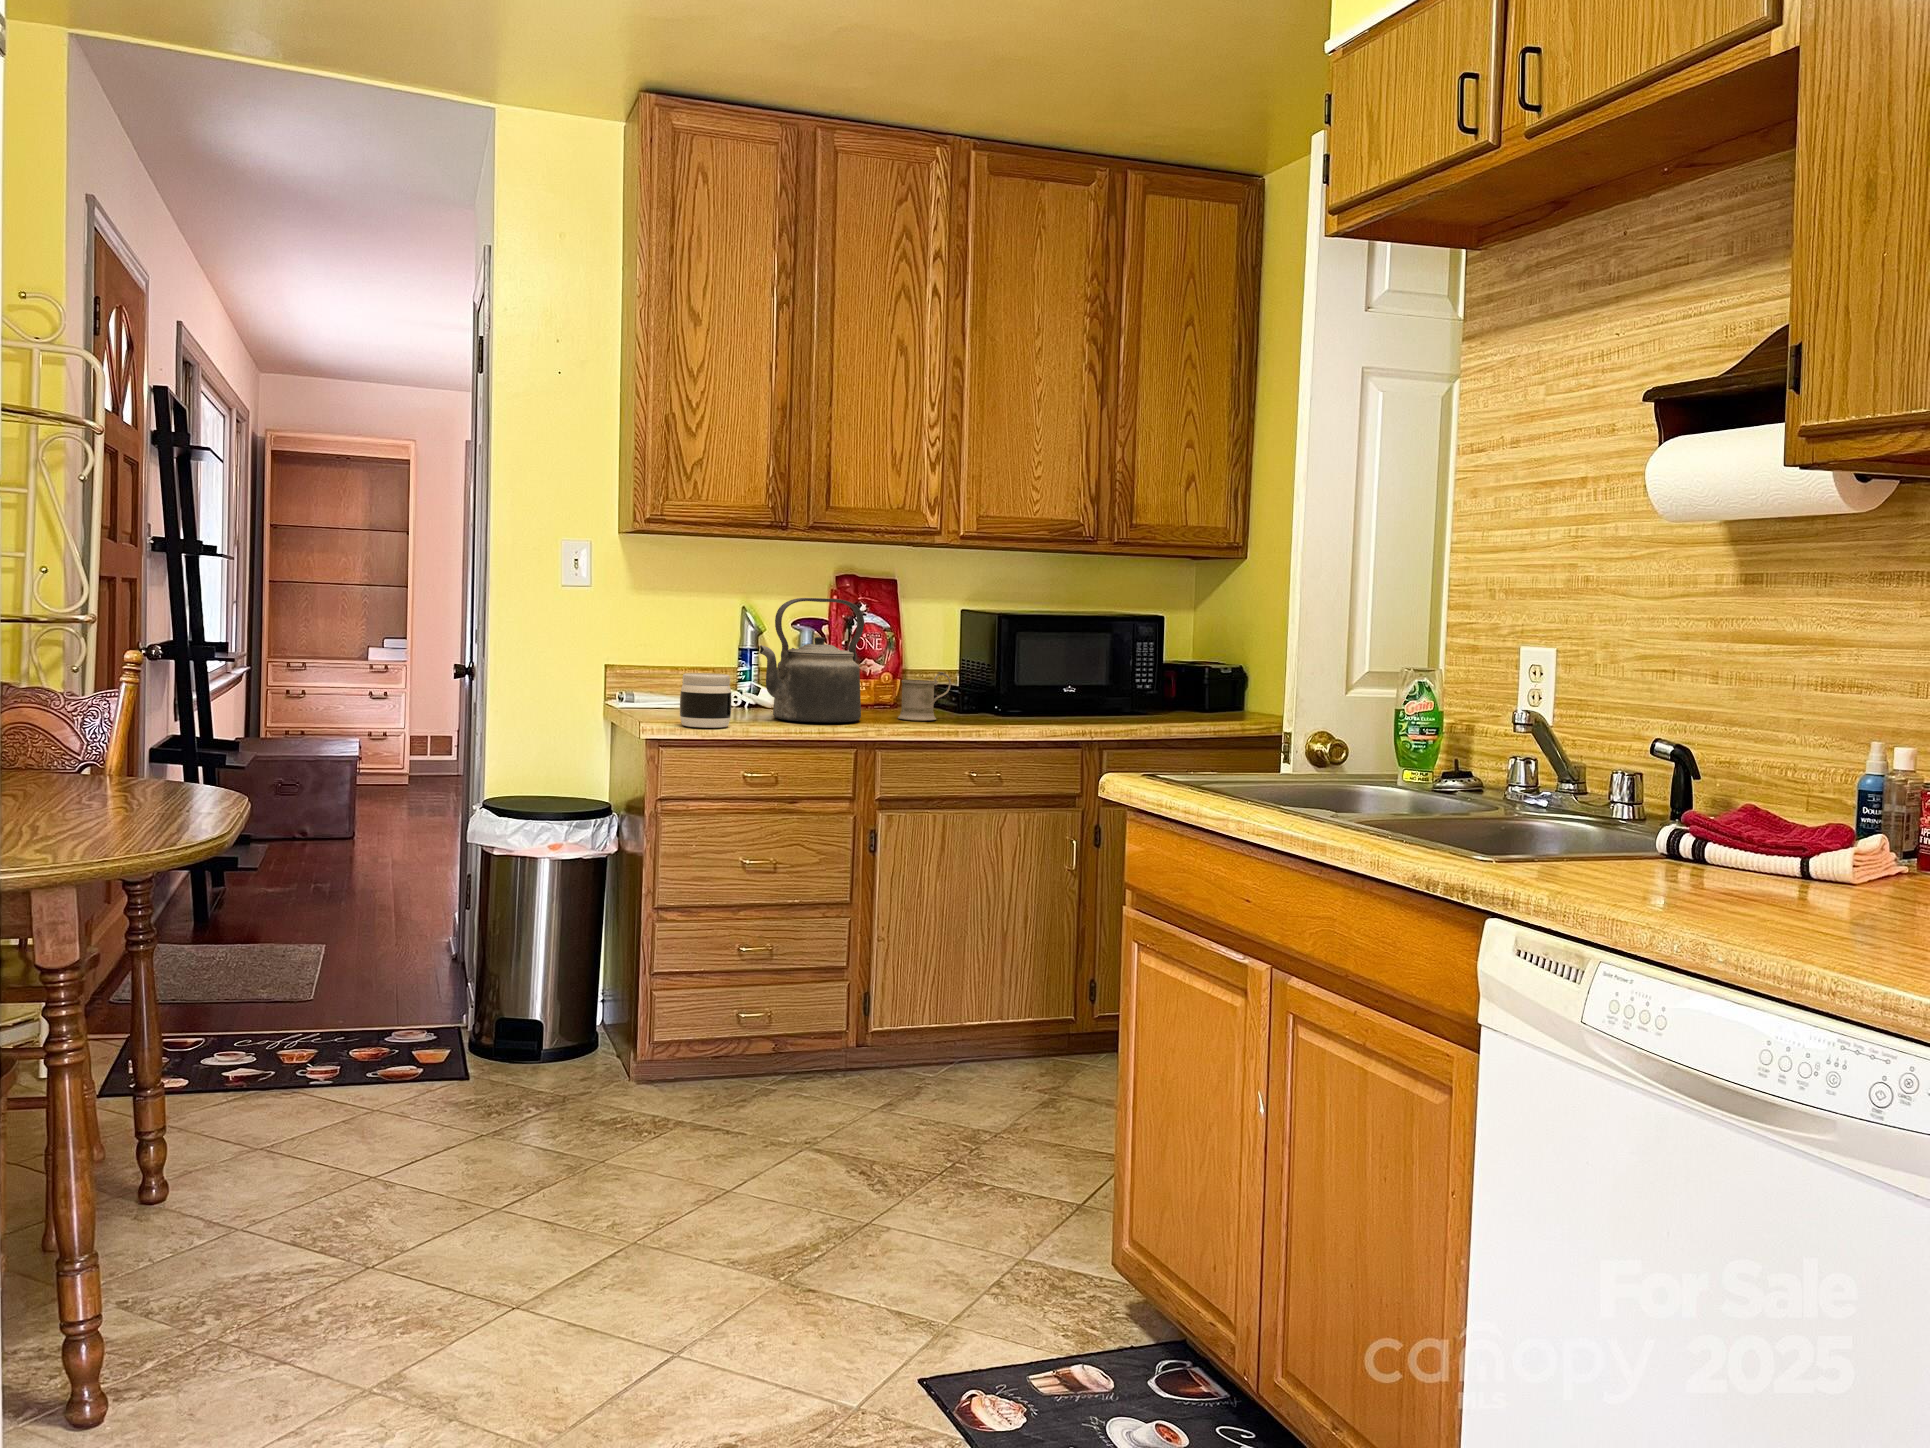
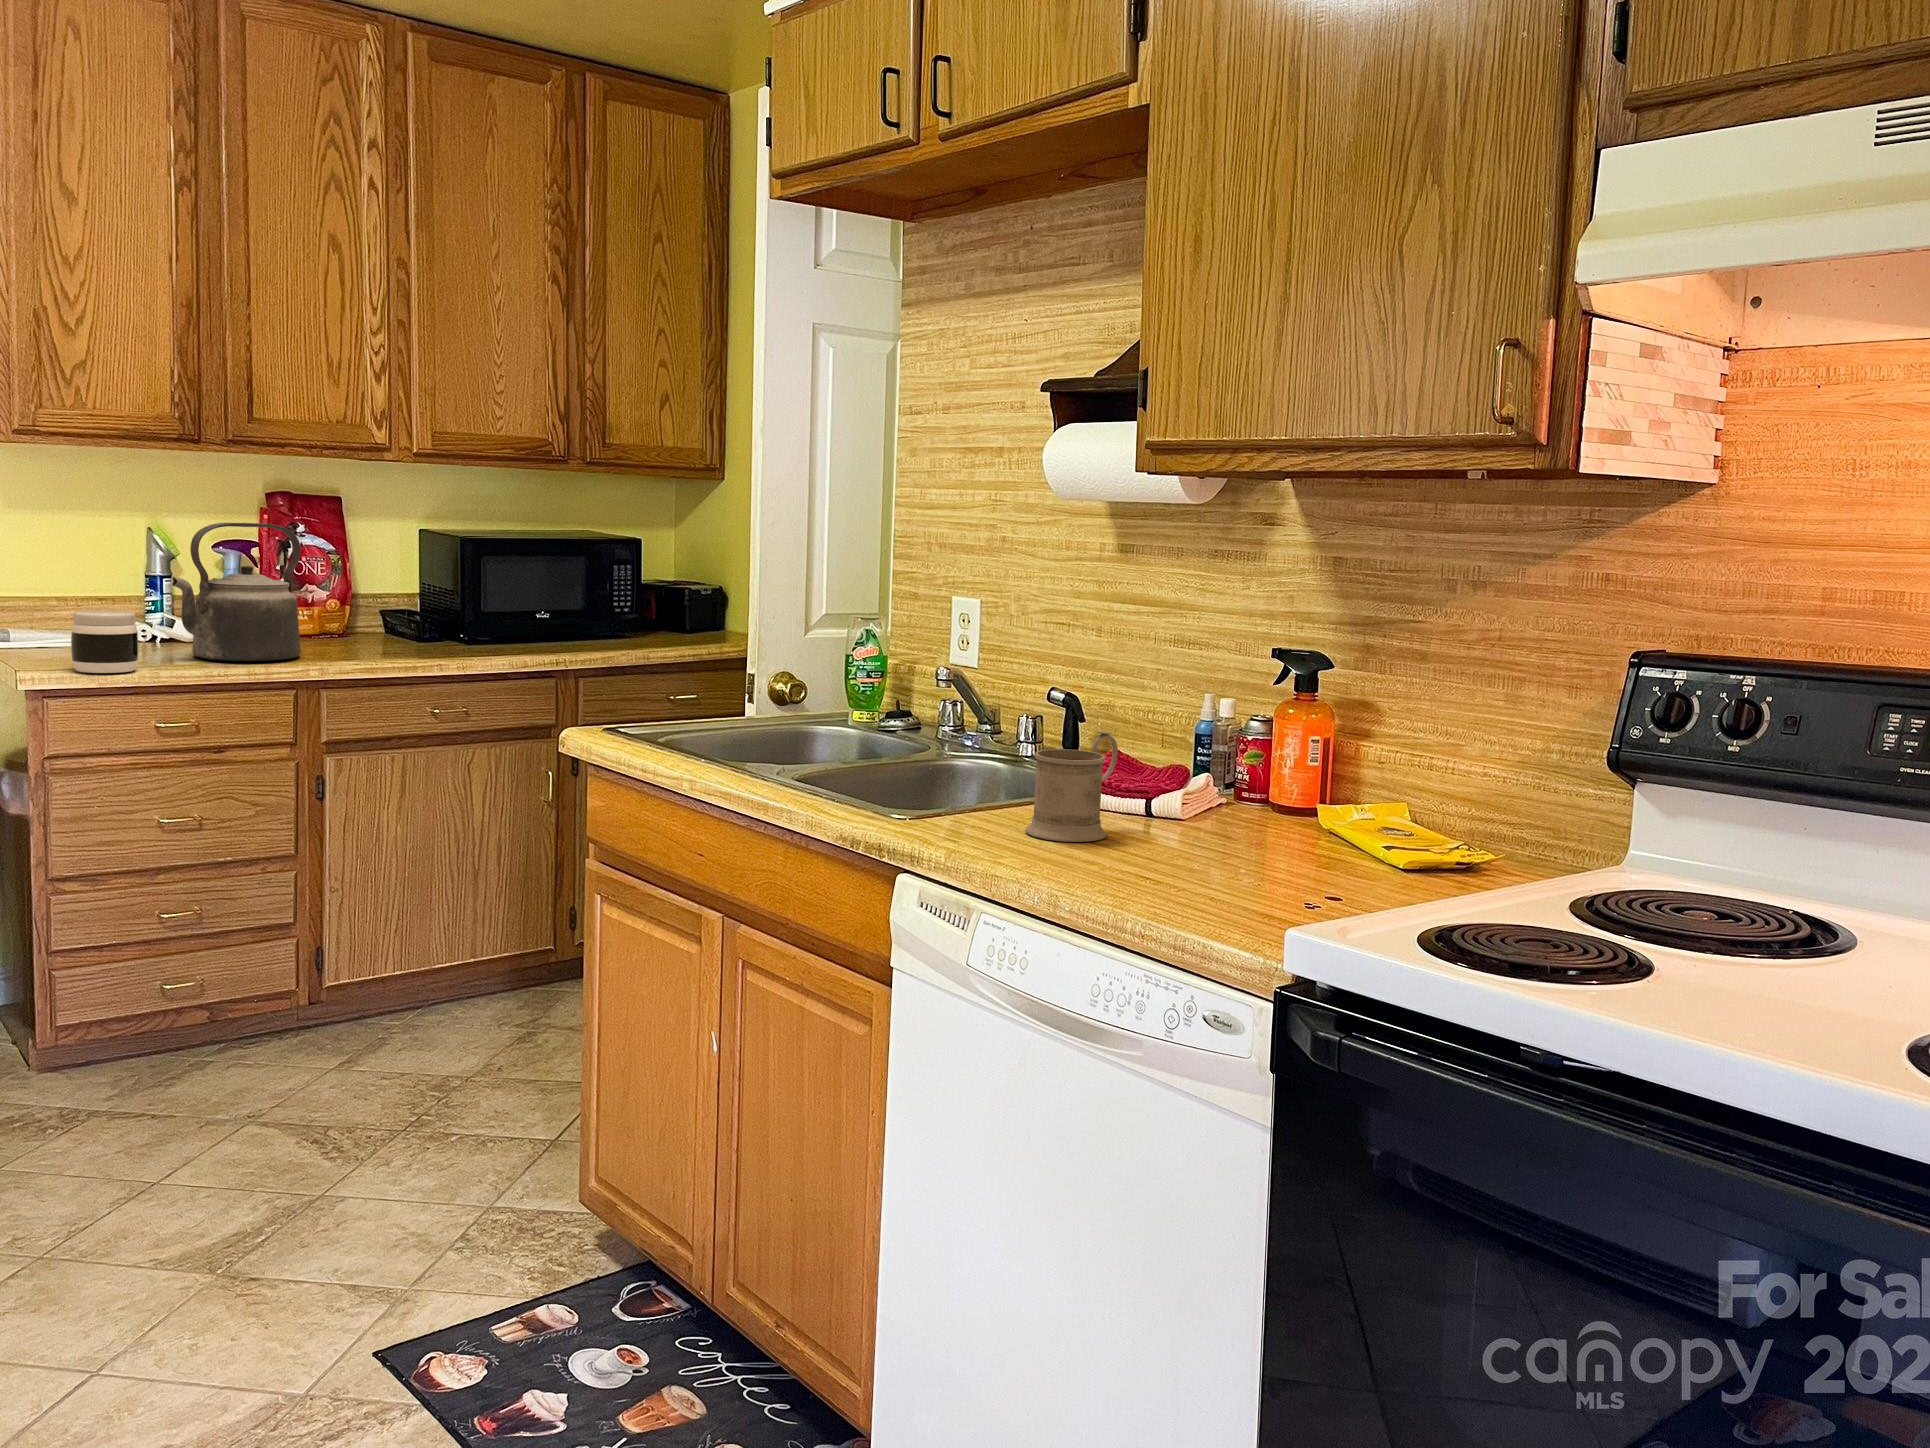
mug: present [898,672,951,720] -> present [1025,731,1118,842]

